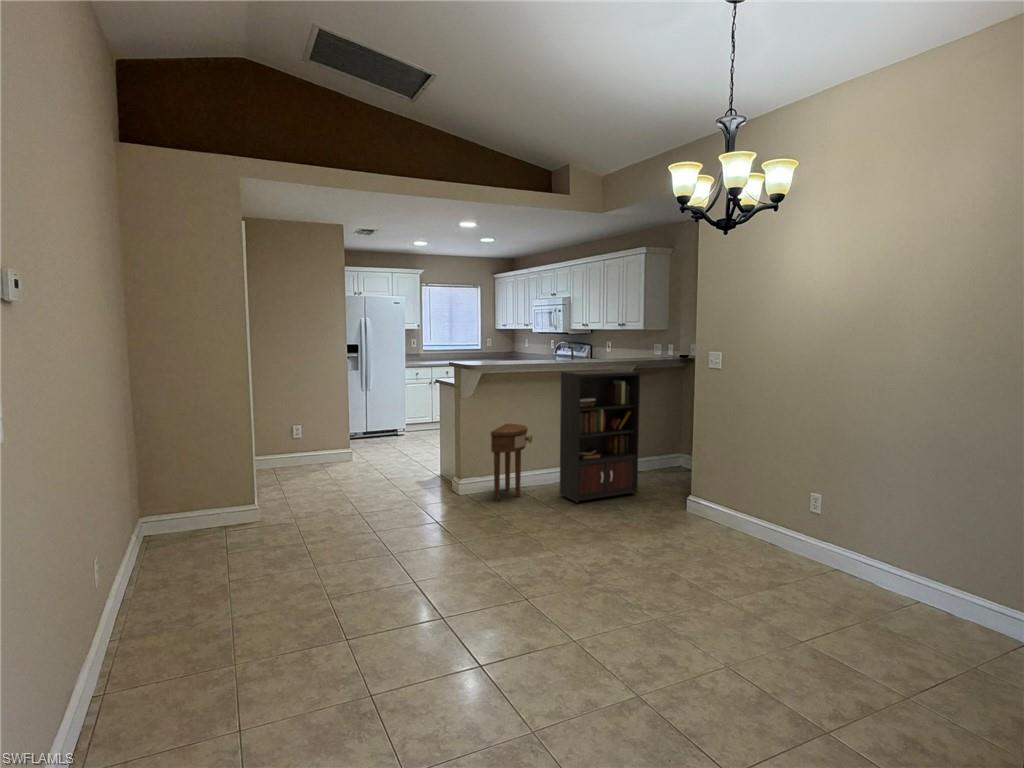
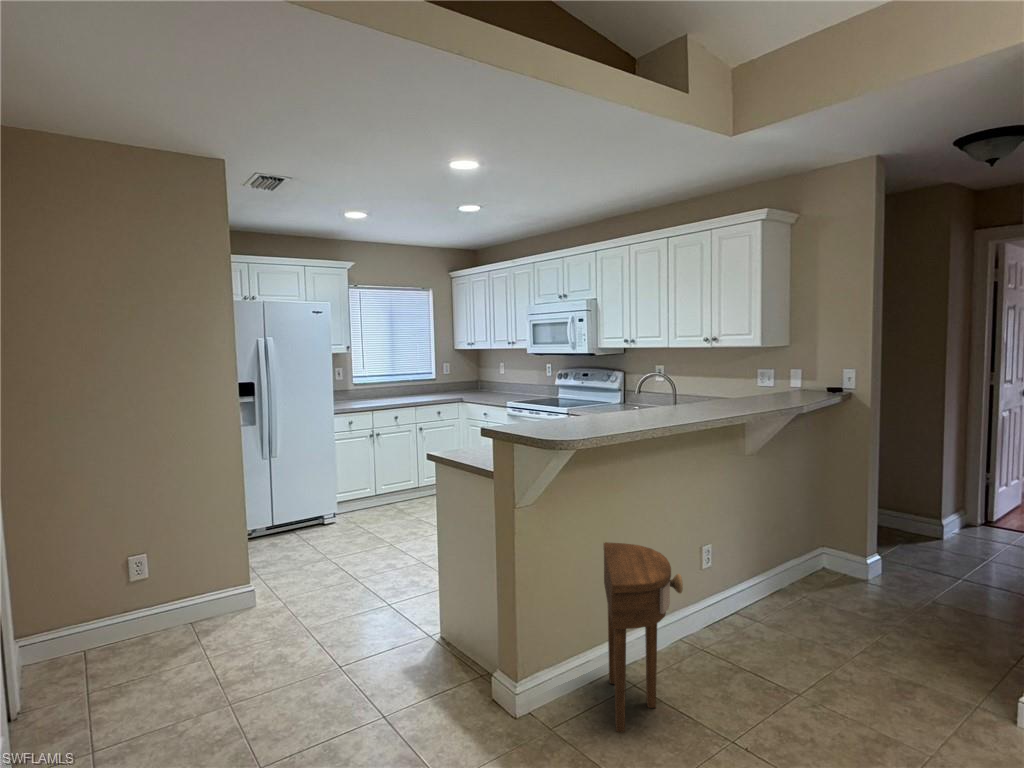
bookcase: present [560,370,640,502] -> none [731,423,870,721]

